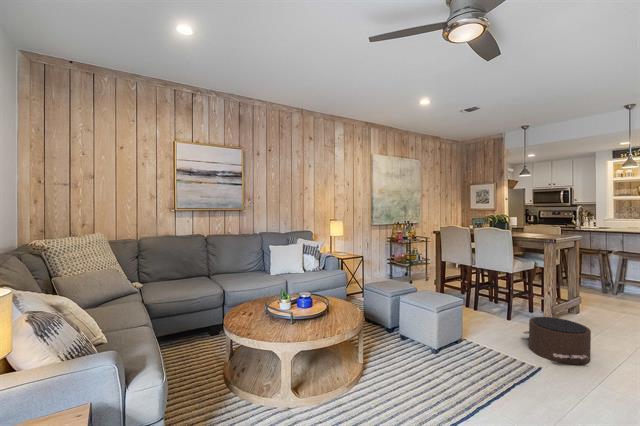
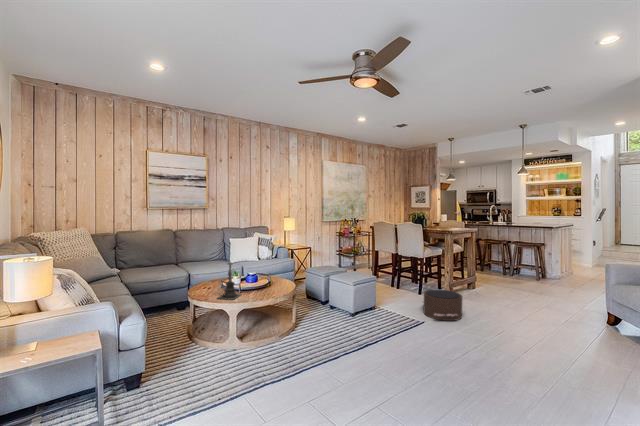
candle holder: none [261,276,295,337] -> present [218,262,241,300]

